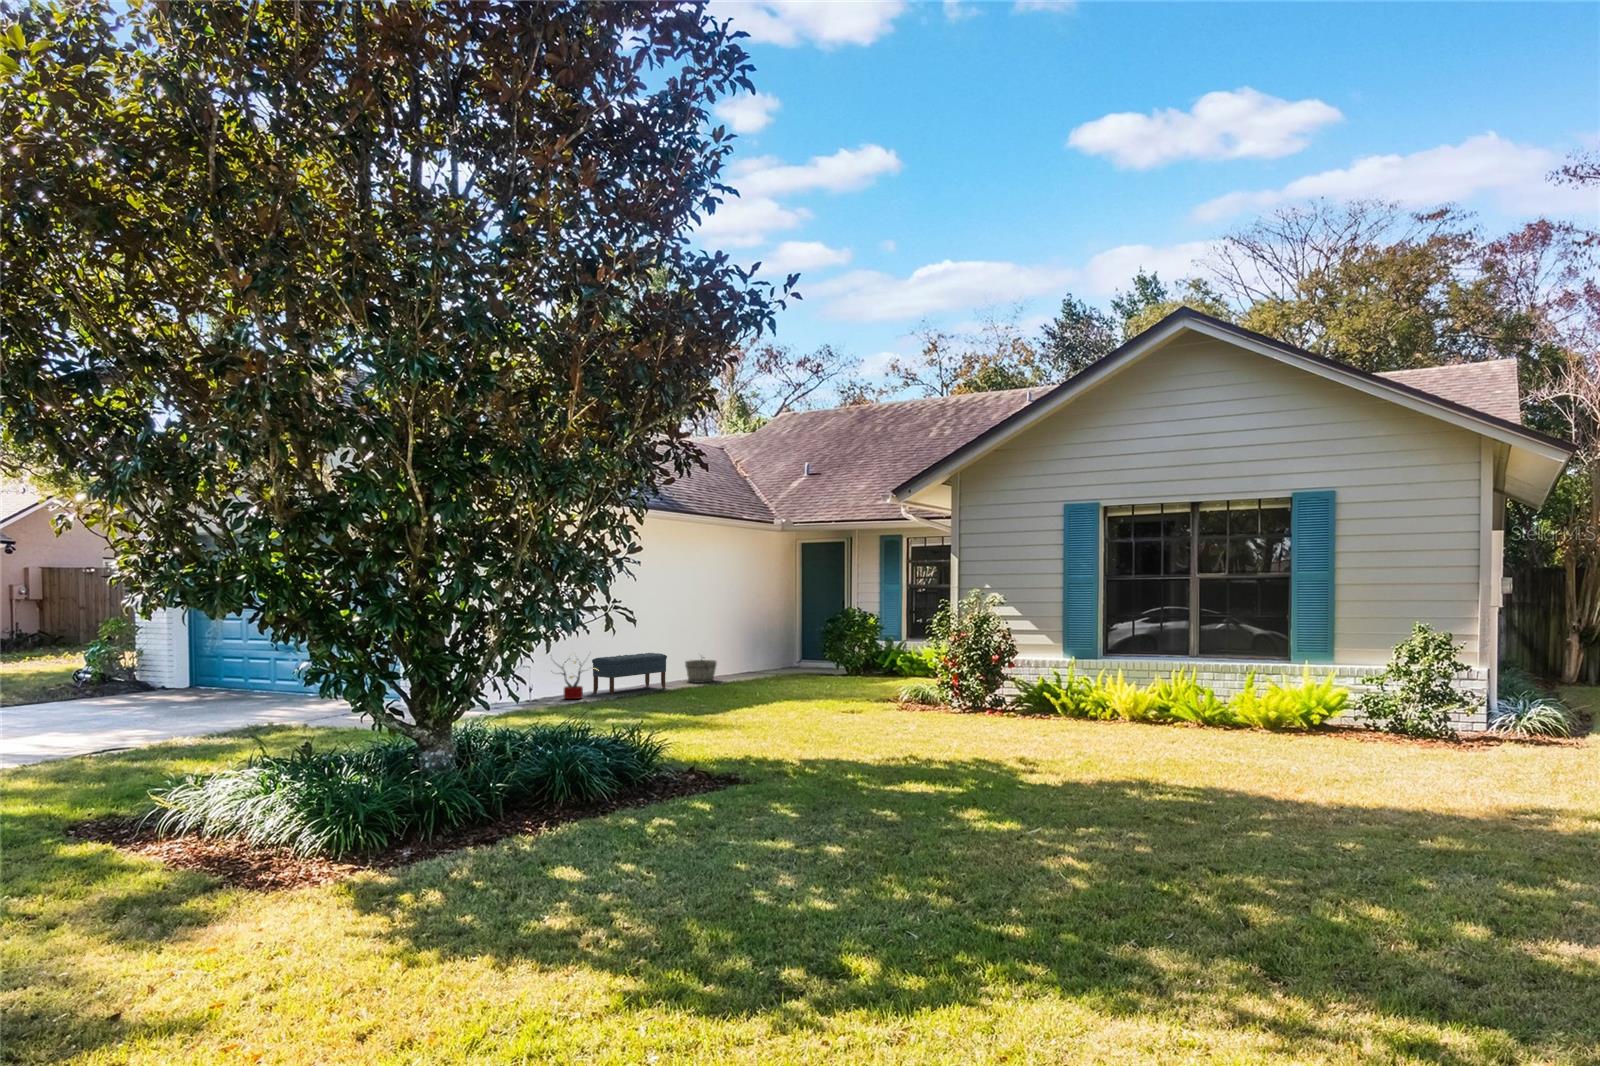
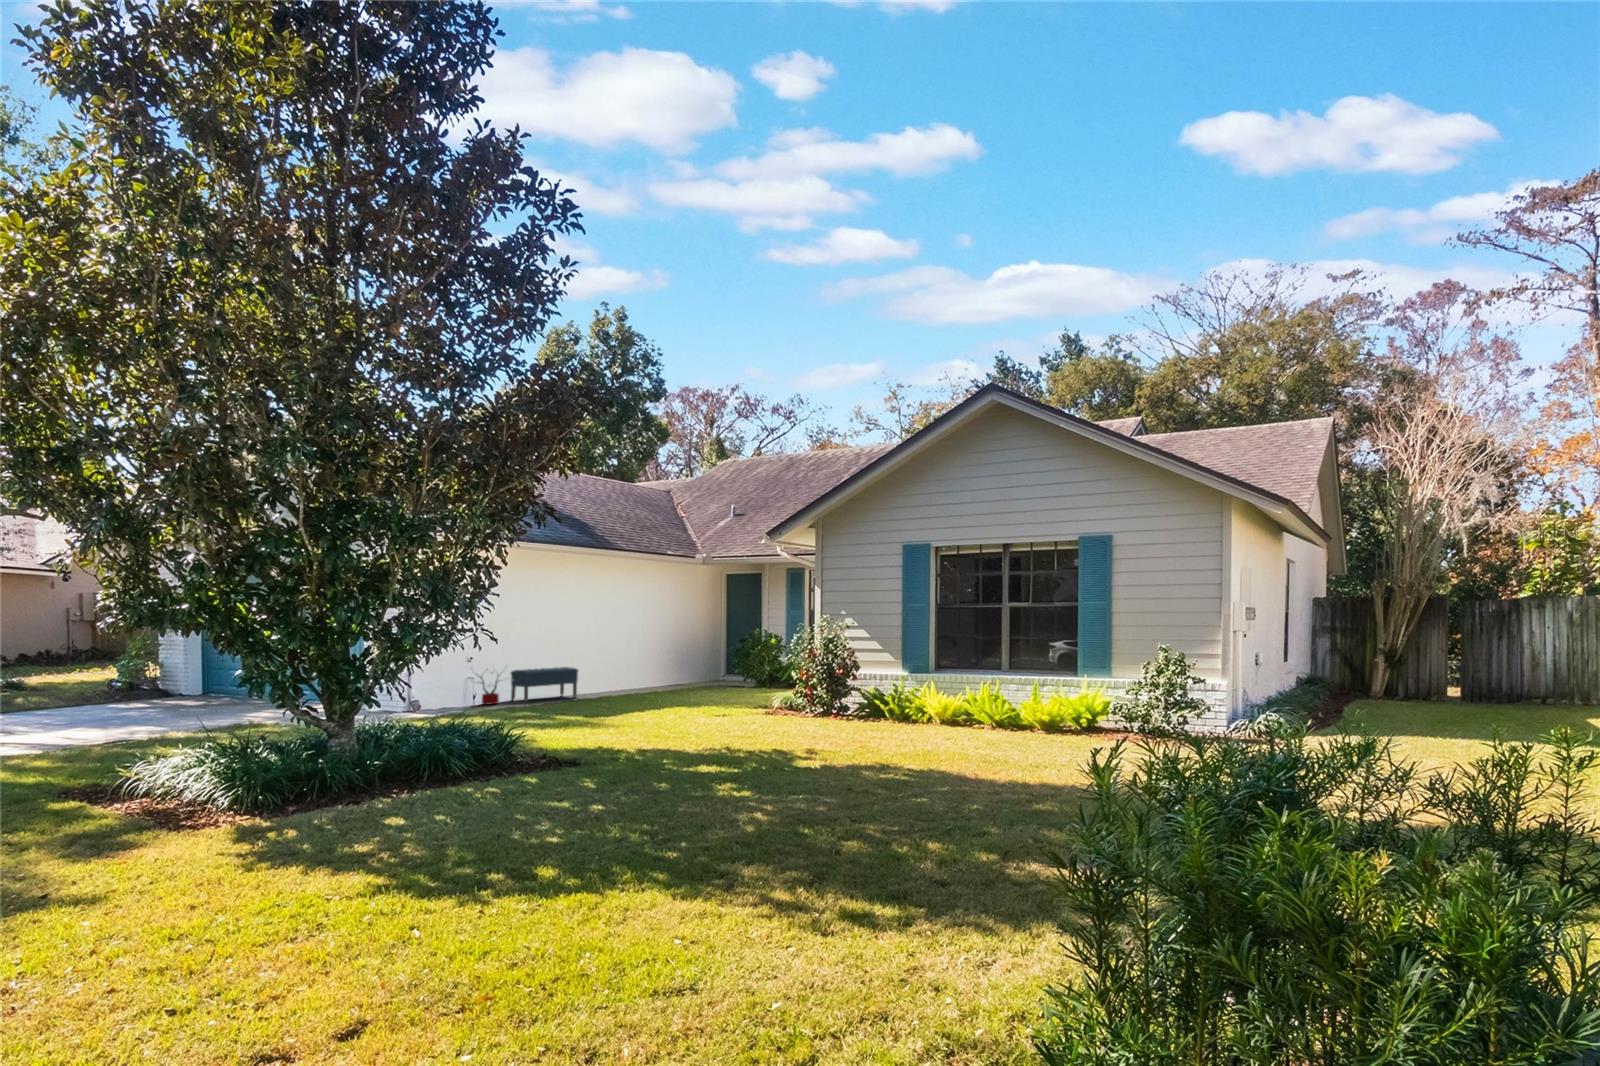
wooden bucket: present [685,657,717,683] -> none [598,669,627,694]

